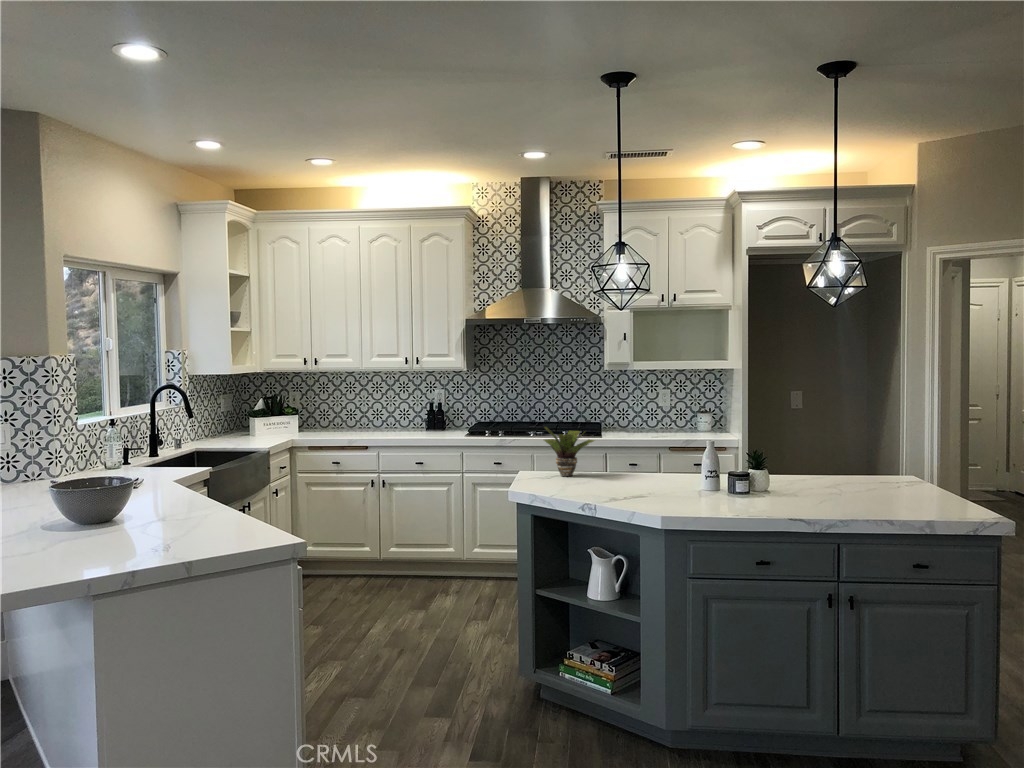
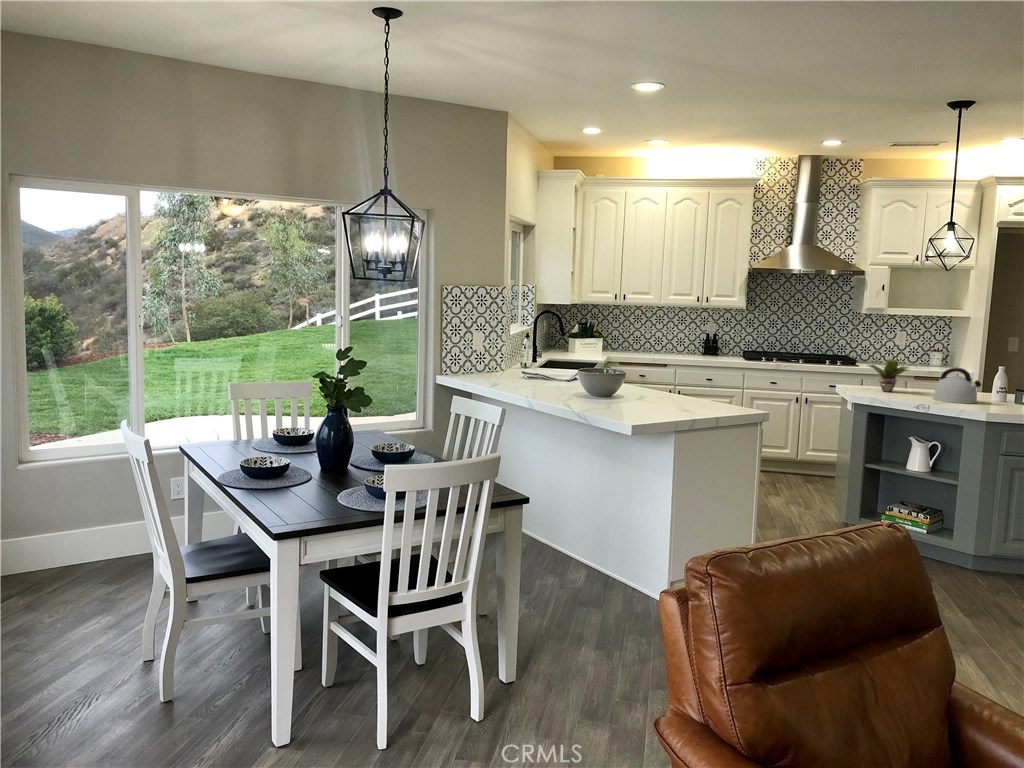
kettle: none [611,440,666,491] -> present [933,368,981,404]

